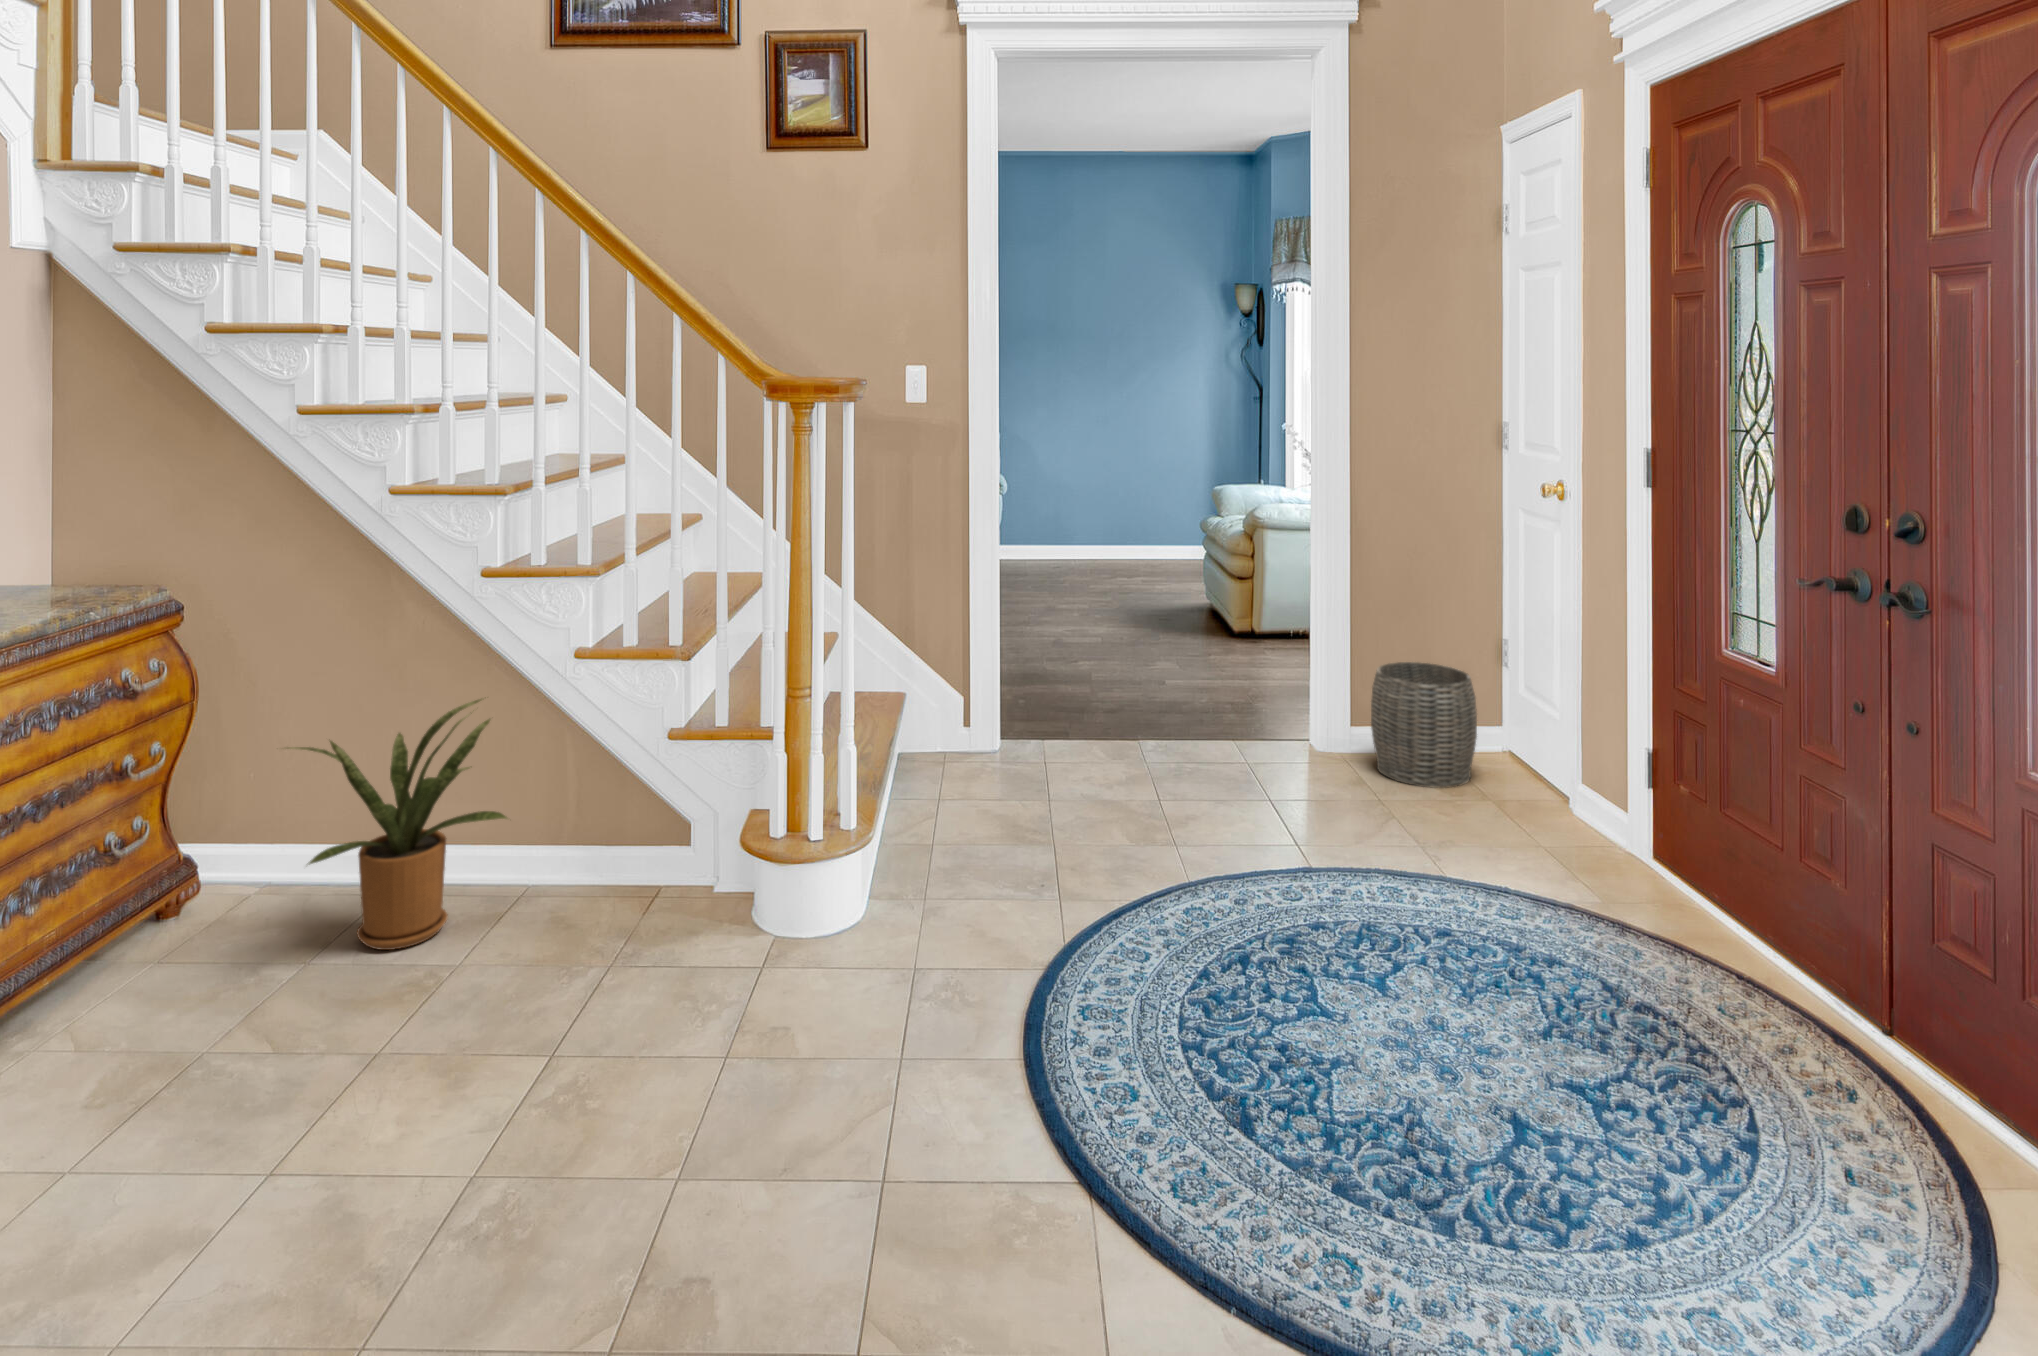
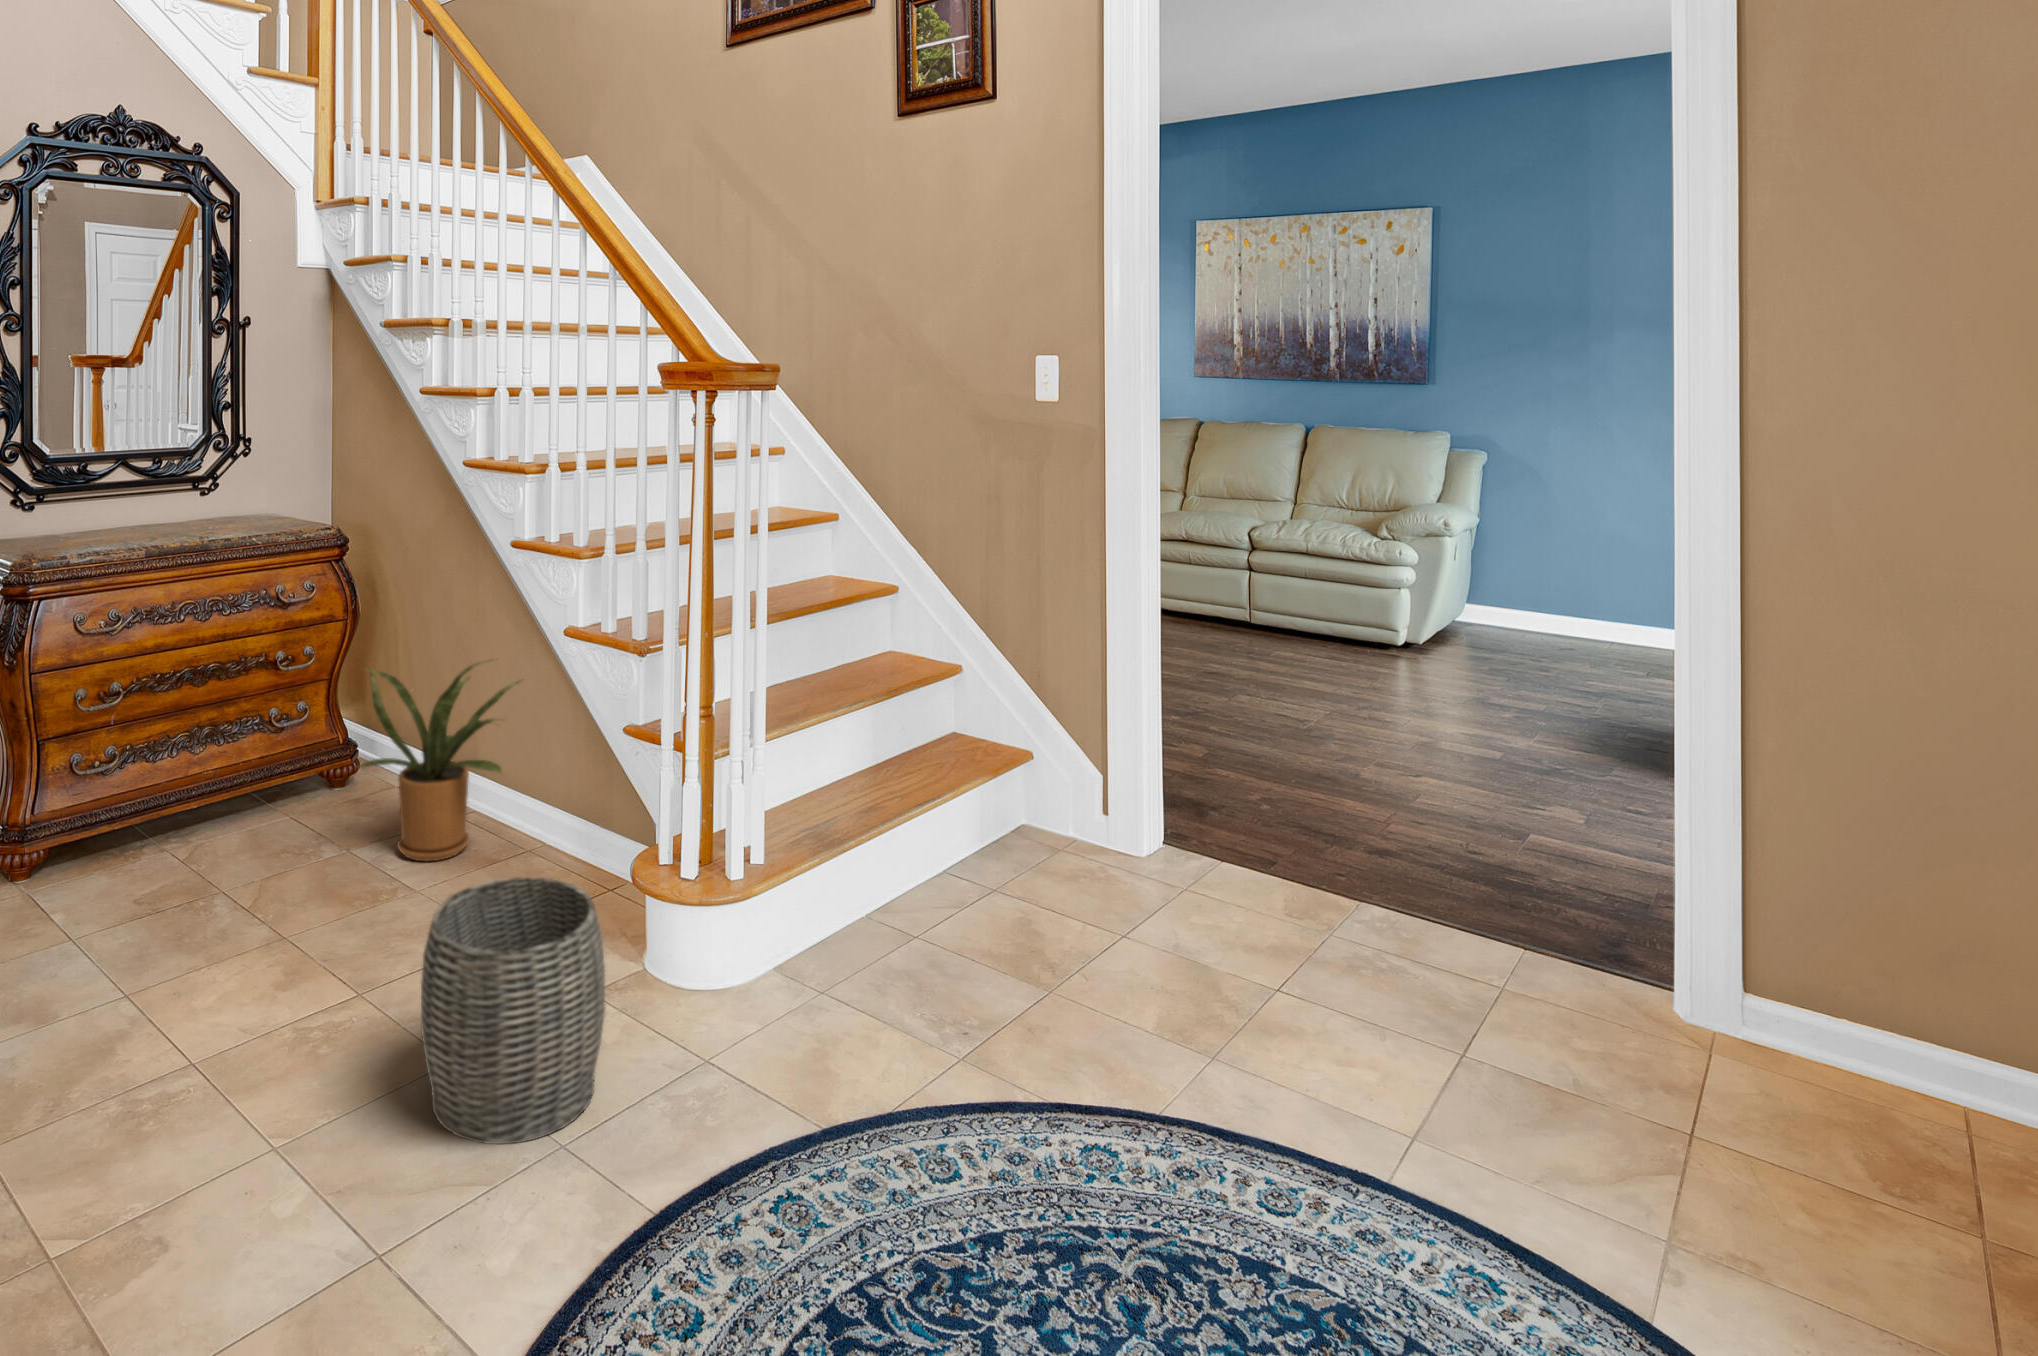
woven basket: present [1371,662,1477,788] -> present [421,877,605,1144]

